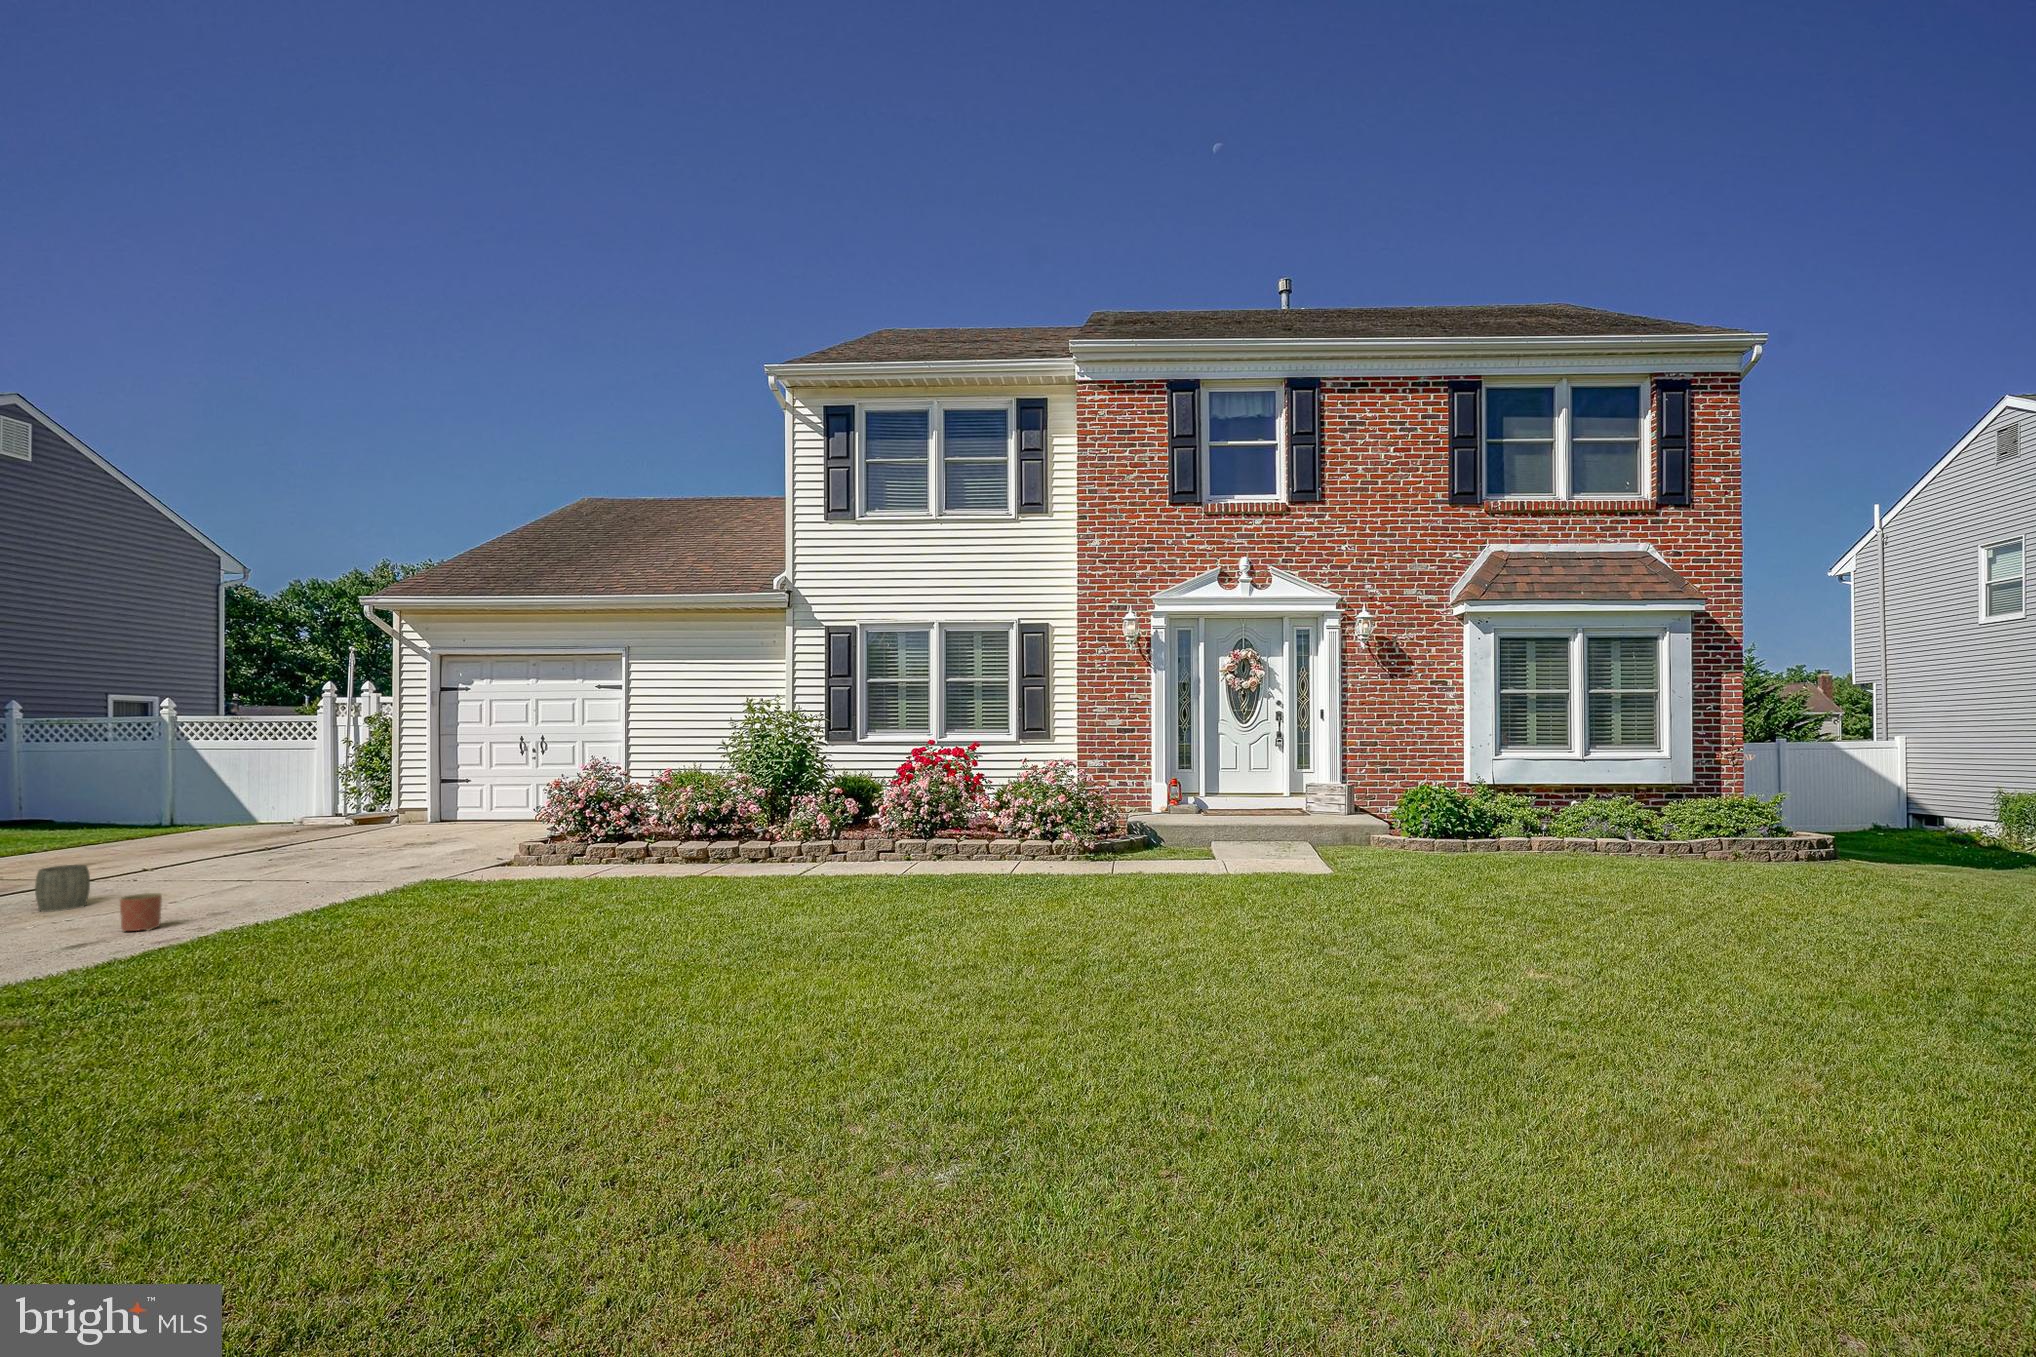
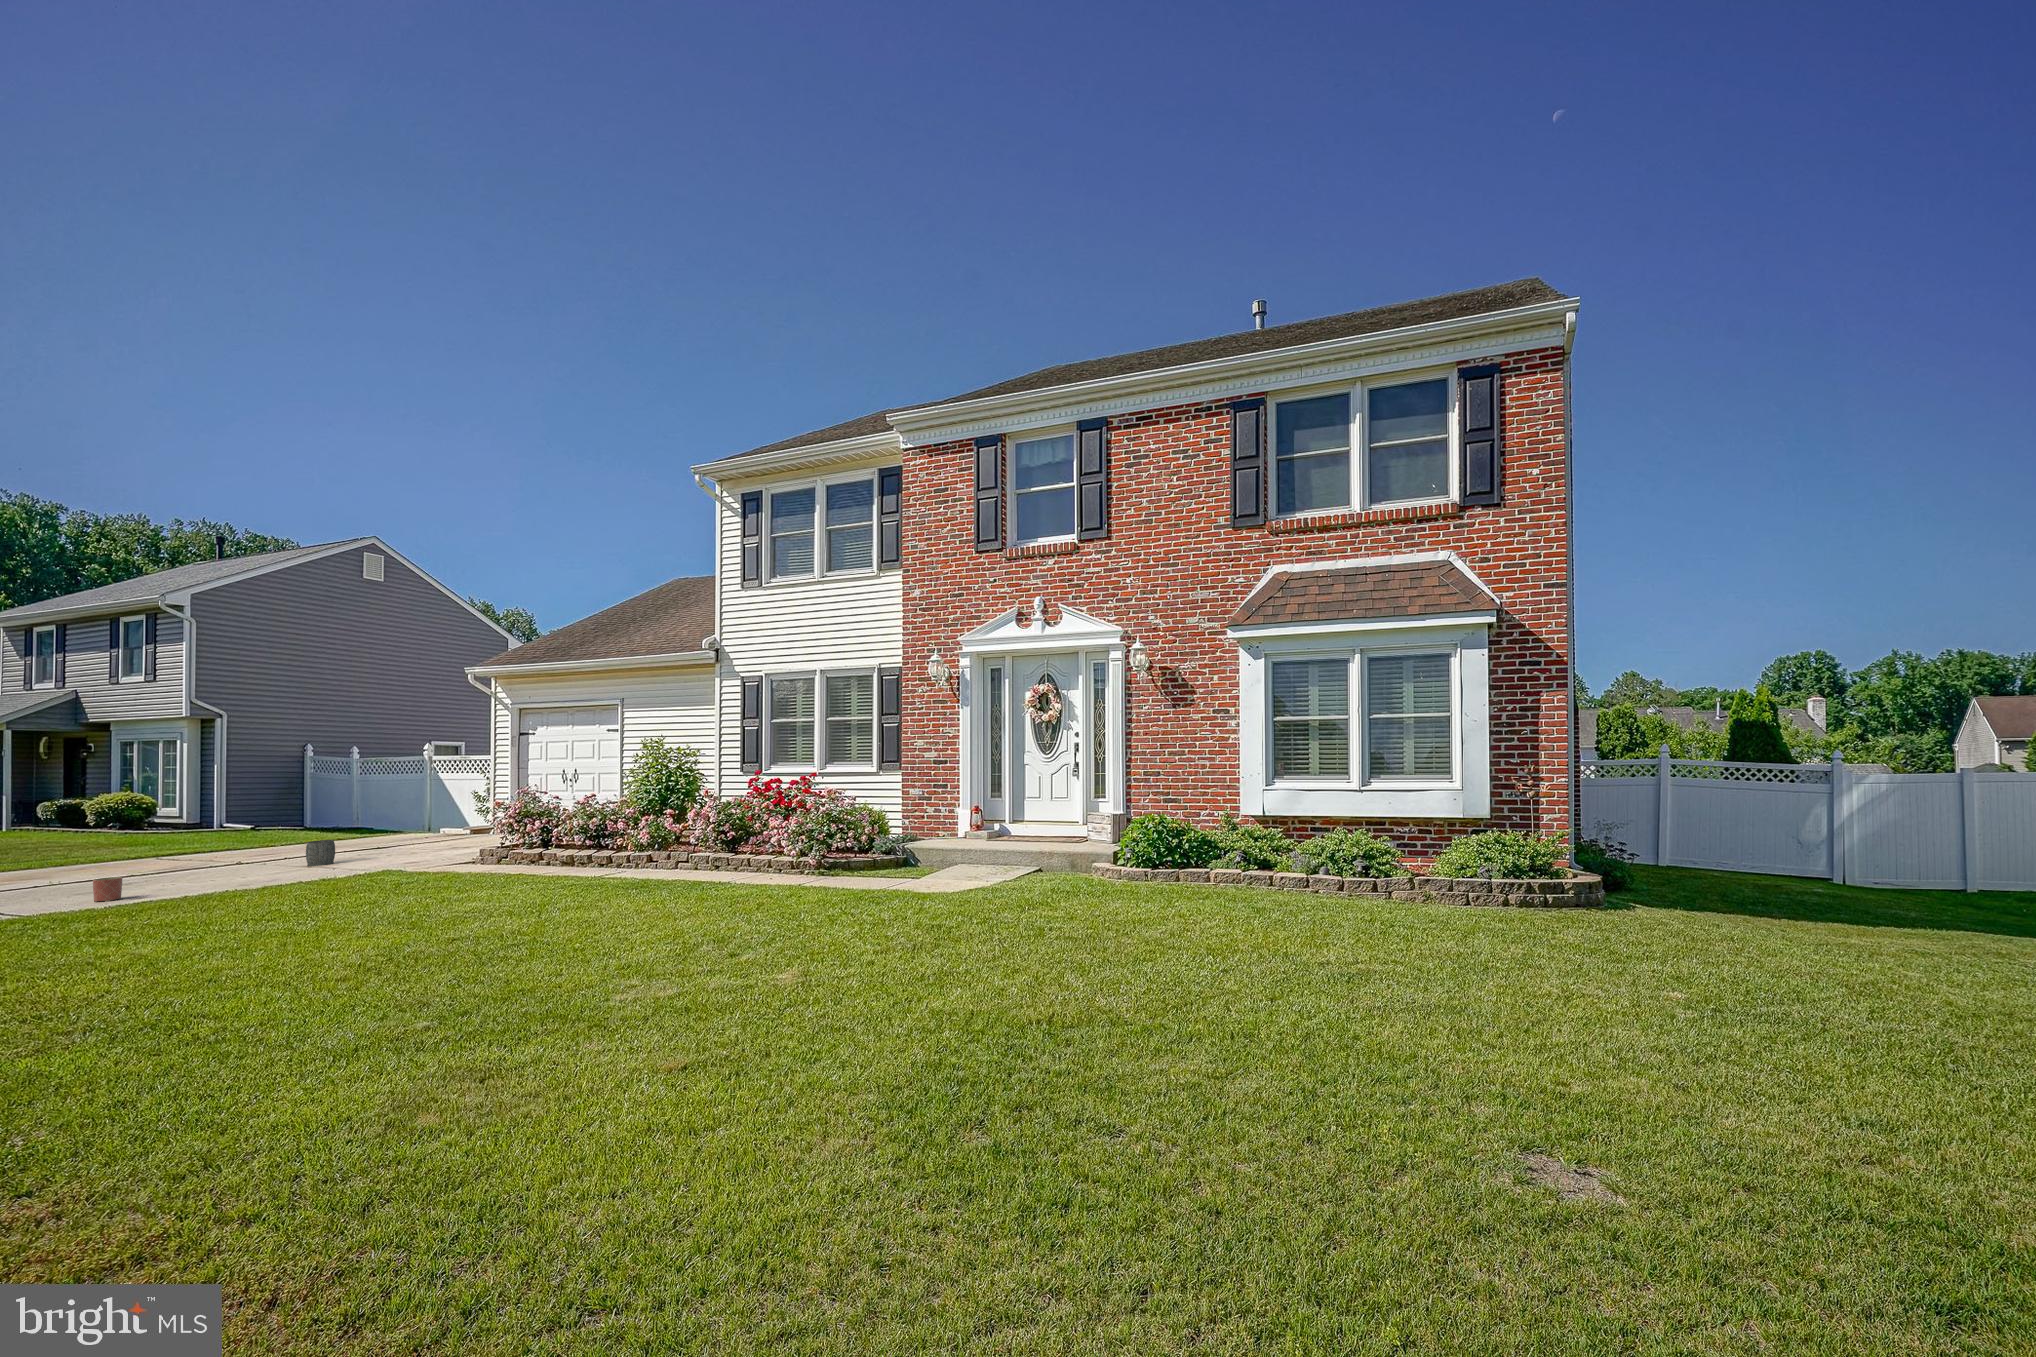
woven basket: present [35,865,90,912] -> present [306,840,335,866]

